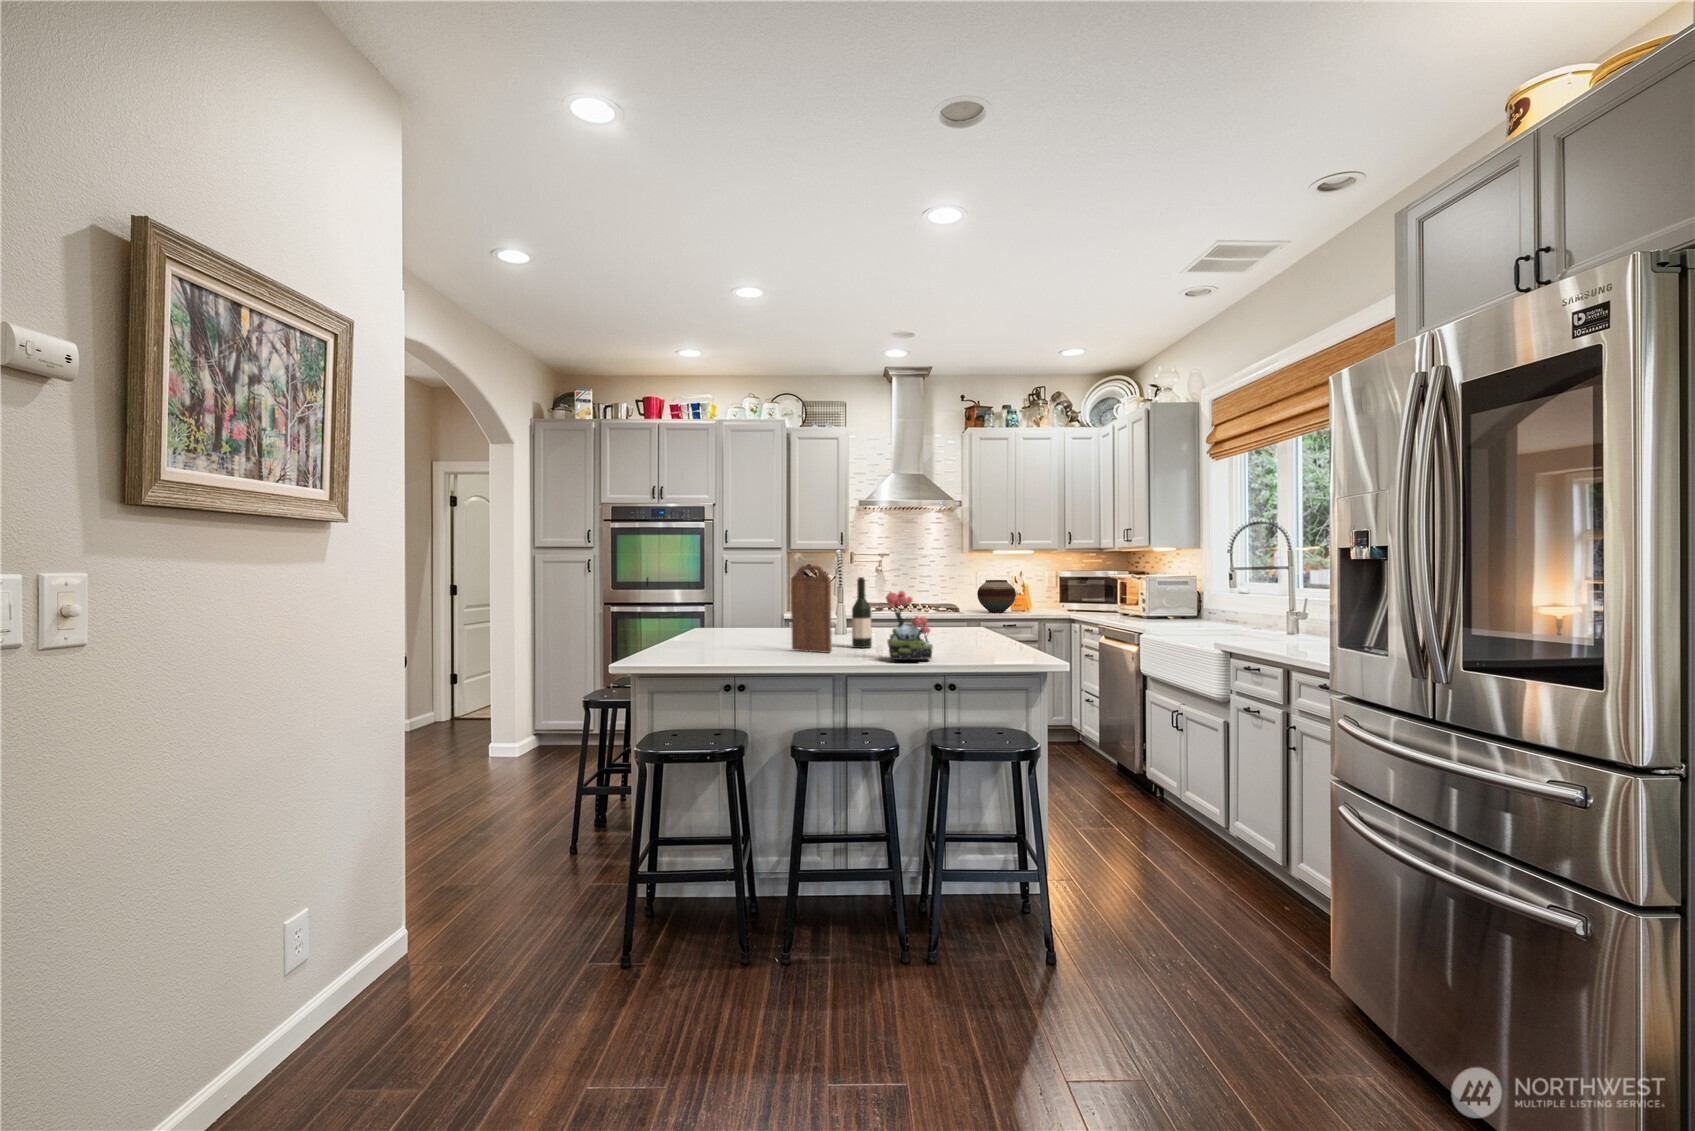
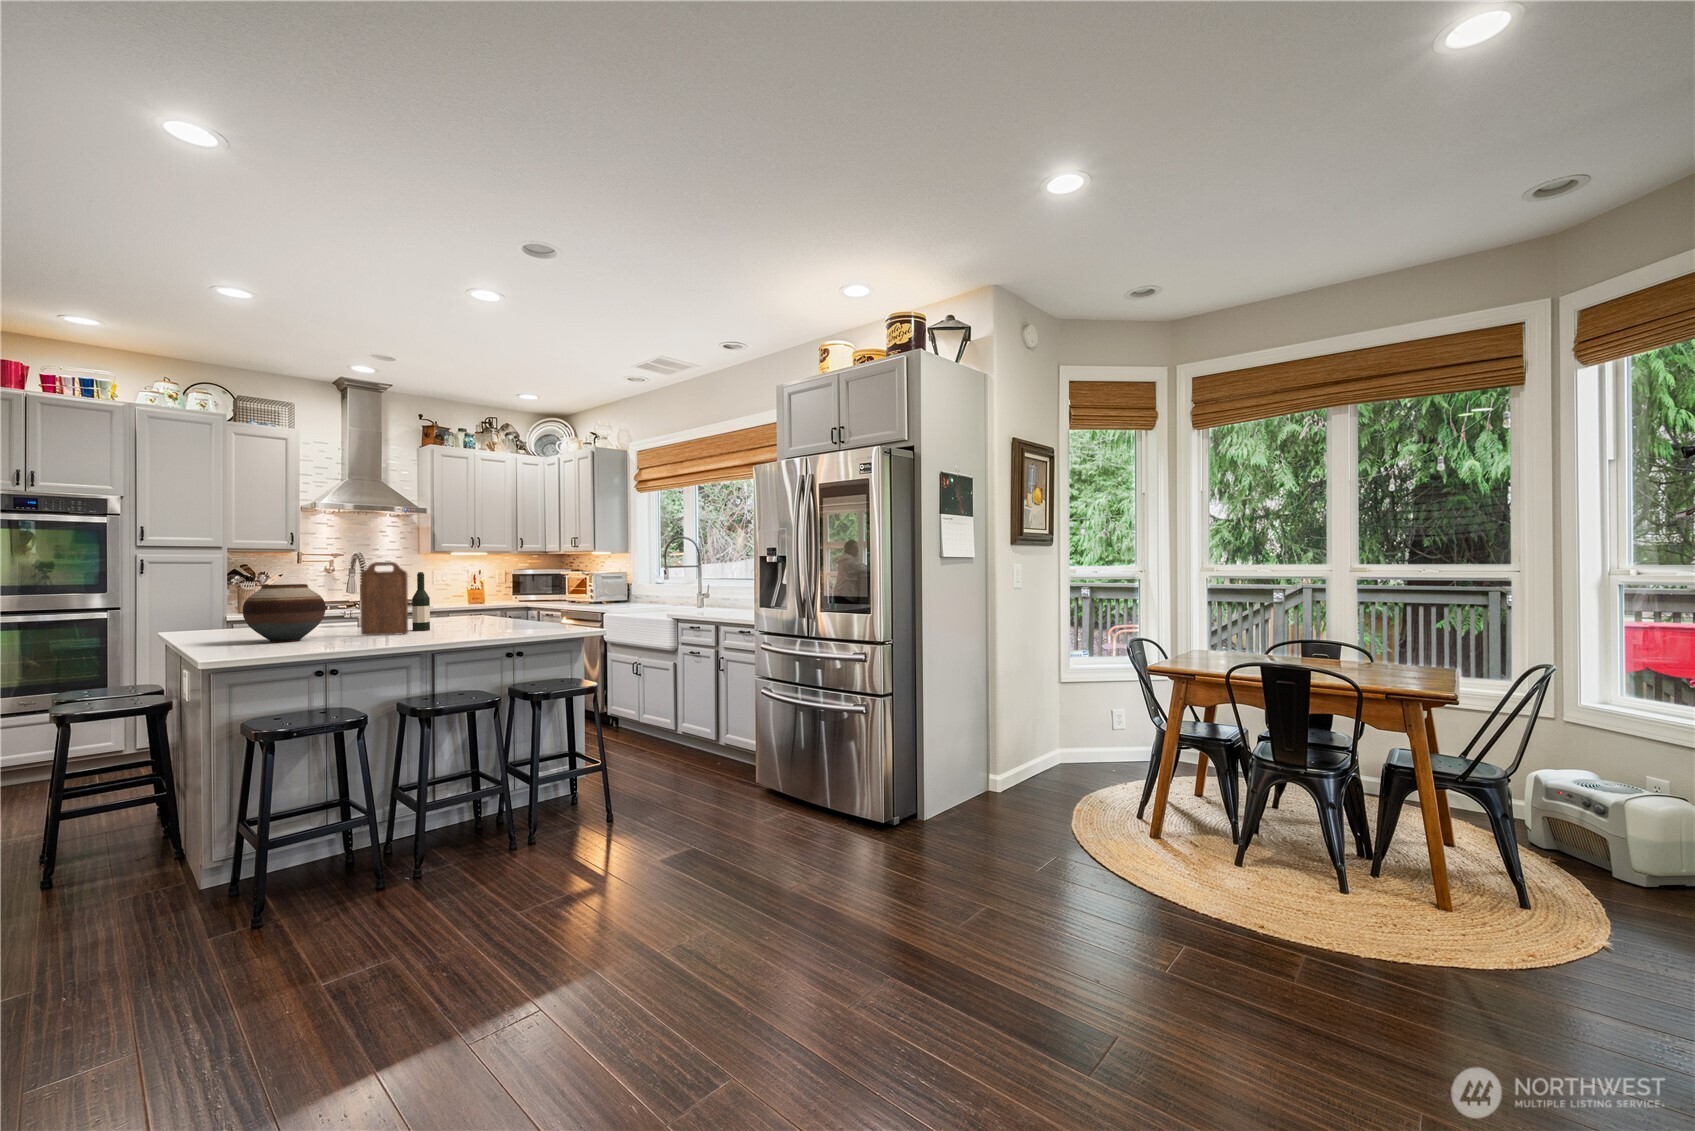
vase: present [977,580,1016,613] -> present [243,584,326,642]
plant: present [886,591,933,660] -> none [471,581,516,632]

